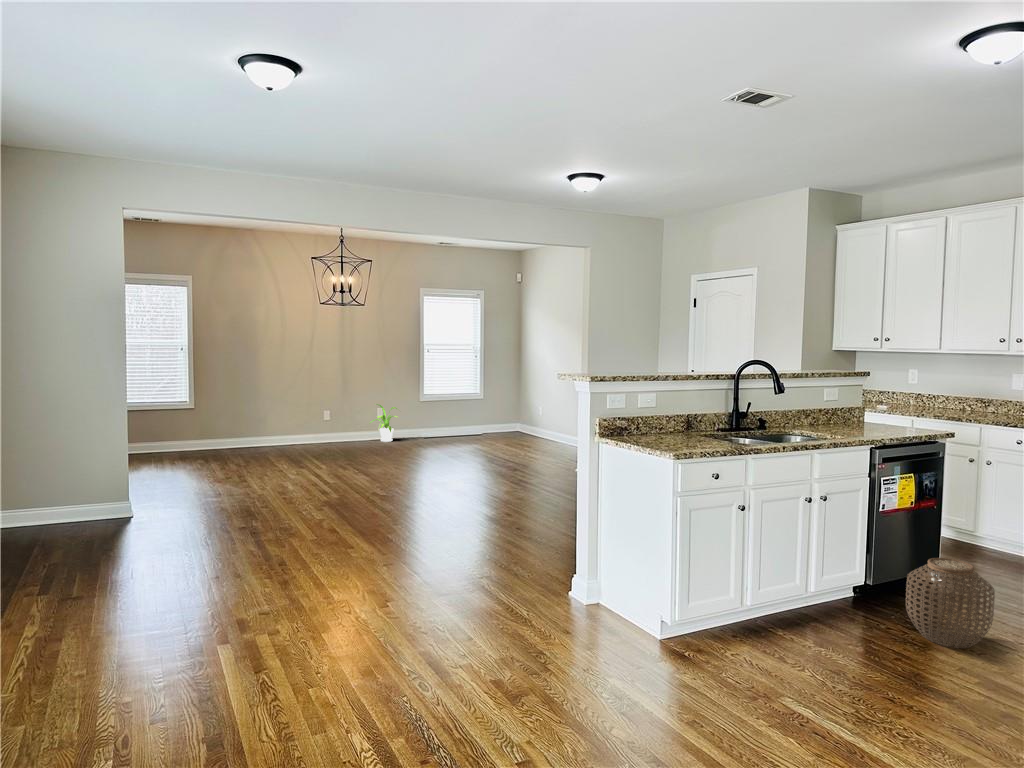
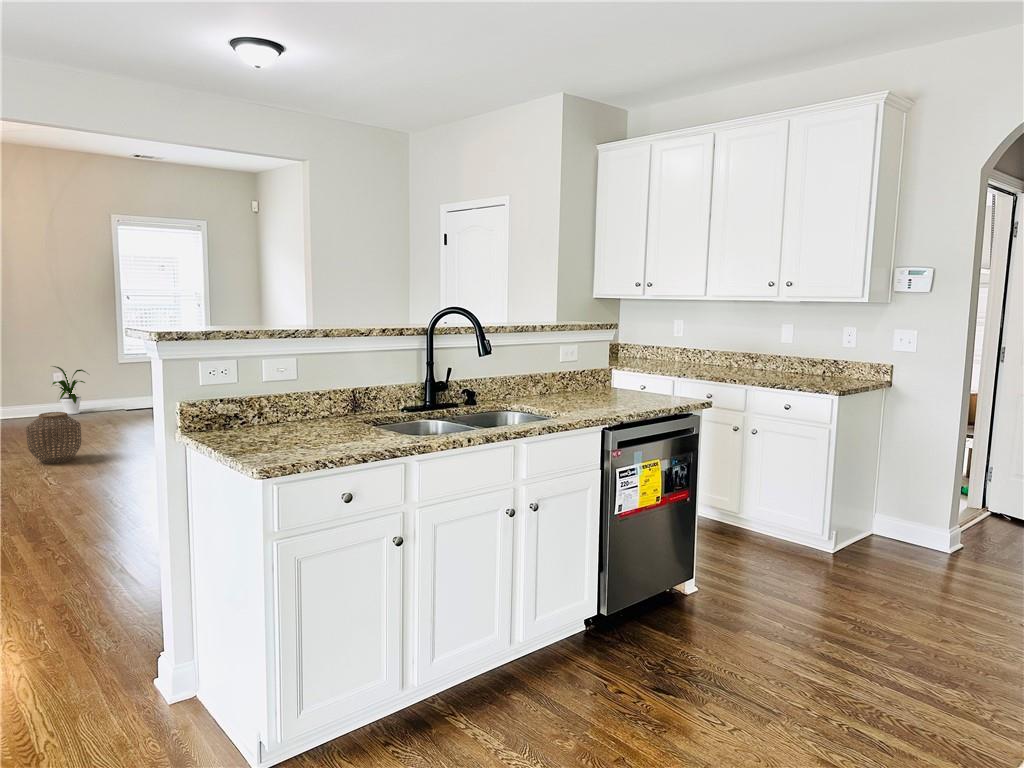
woven basket: present [906,558,995,648] -> present [26,412,81,463]

